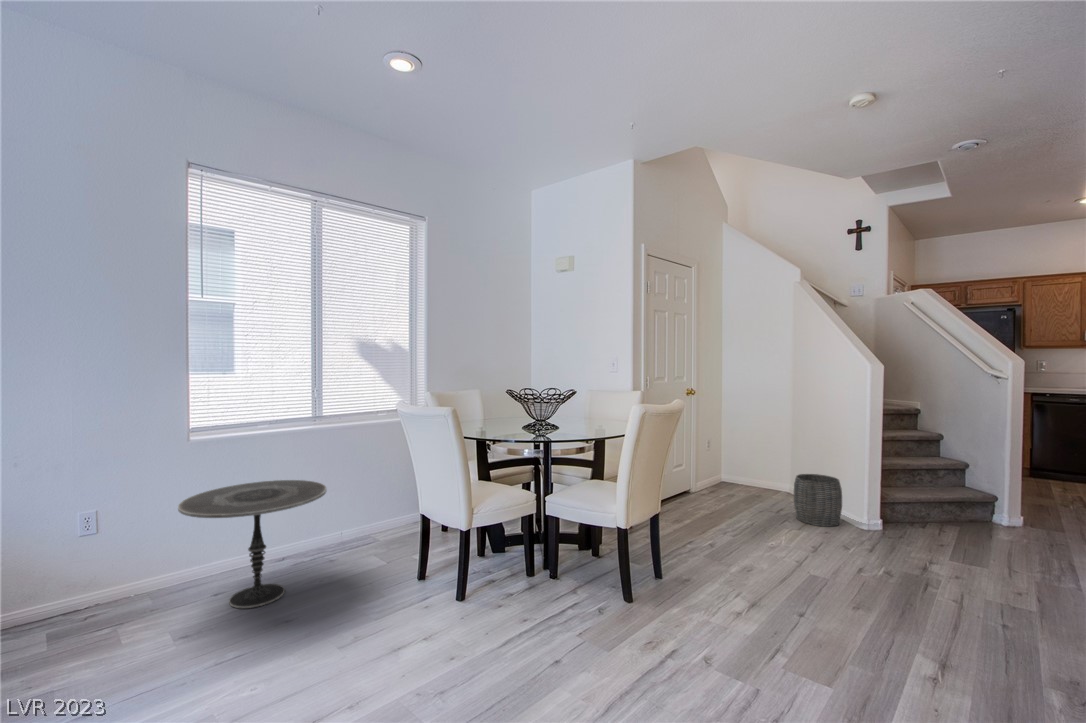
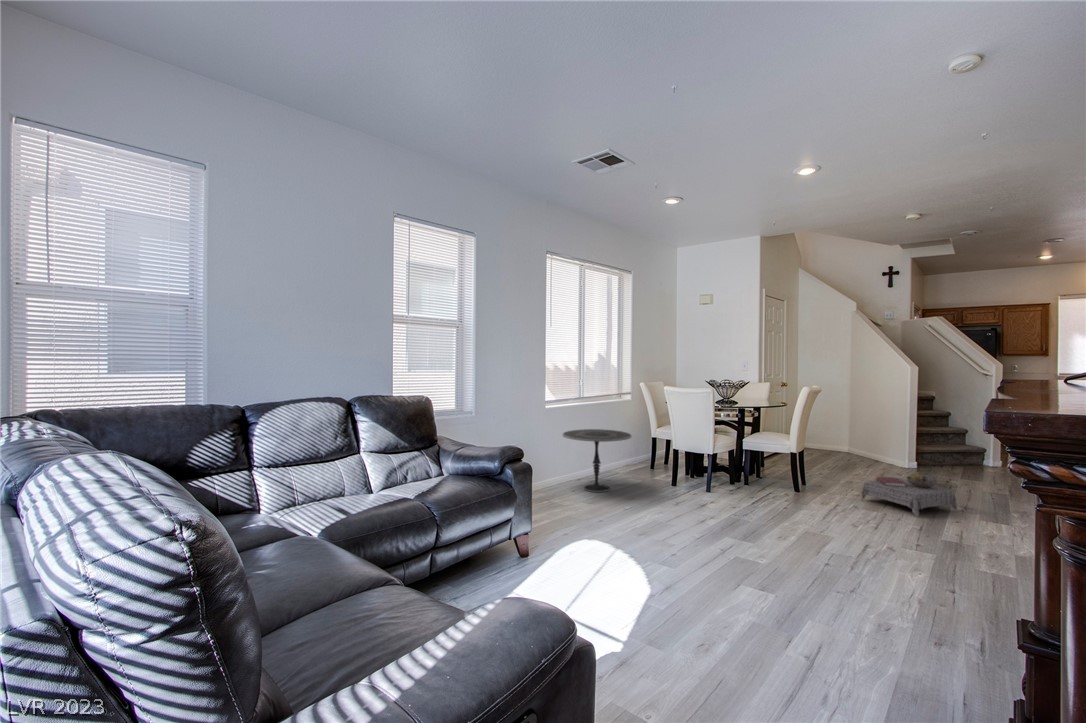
woven basket: present [794,474,842,527] -> none [860,435,892,466]
ottoman: none [735,582,920,699] -> present [861,472,957,516]

